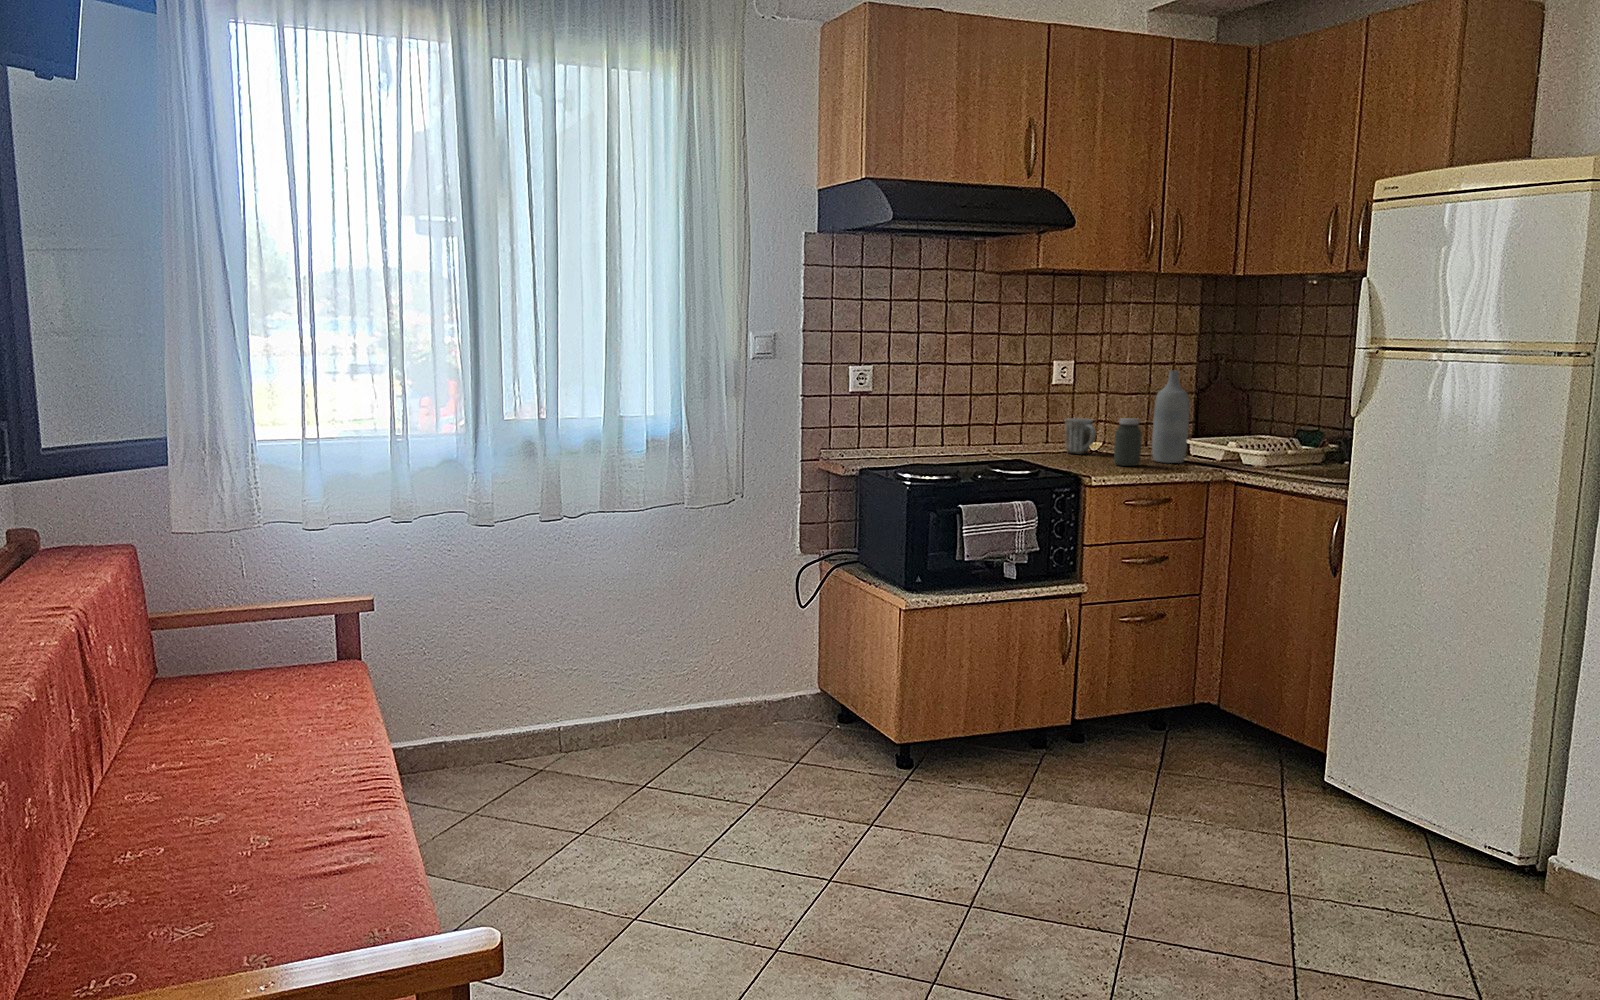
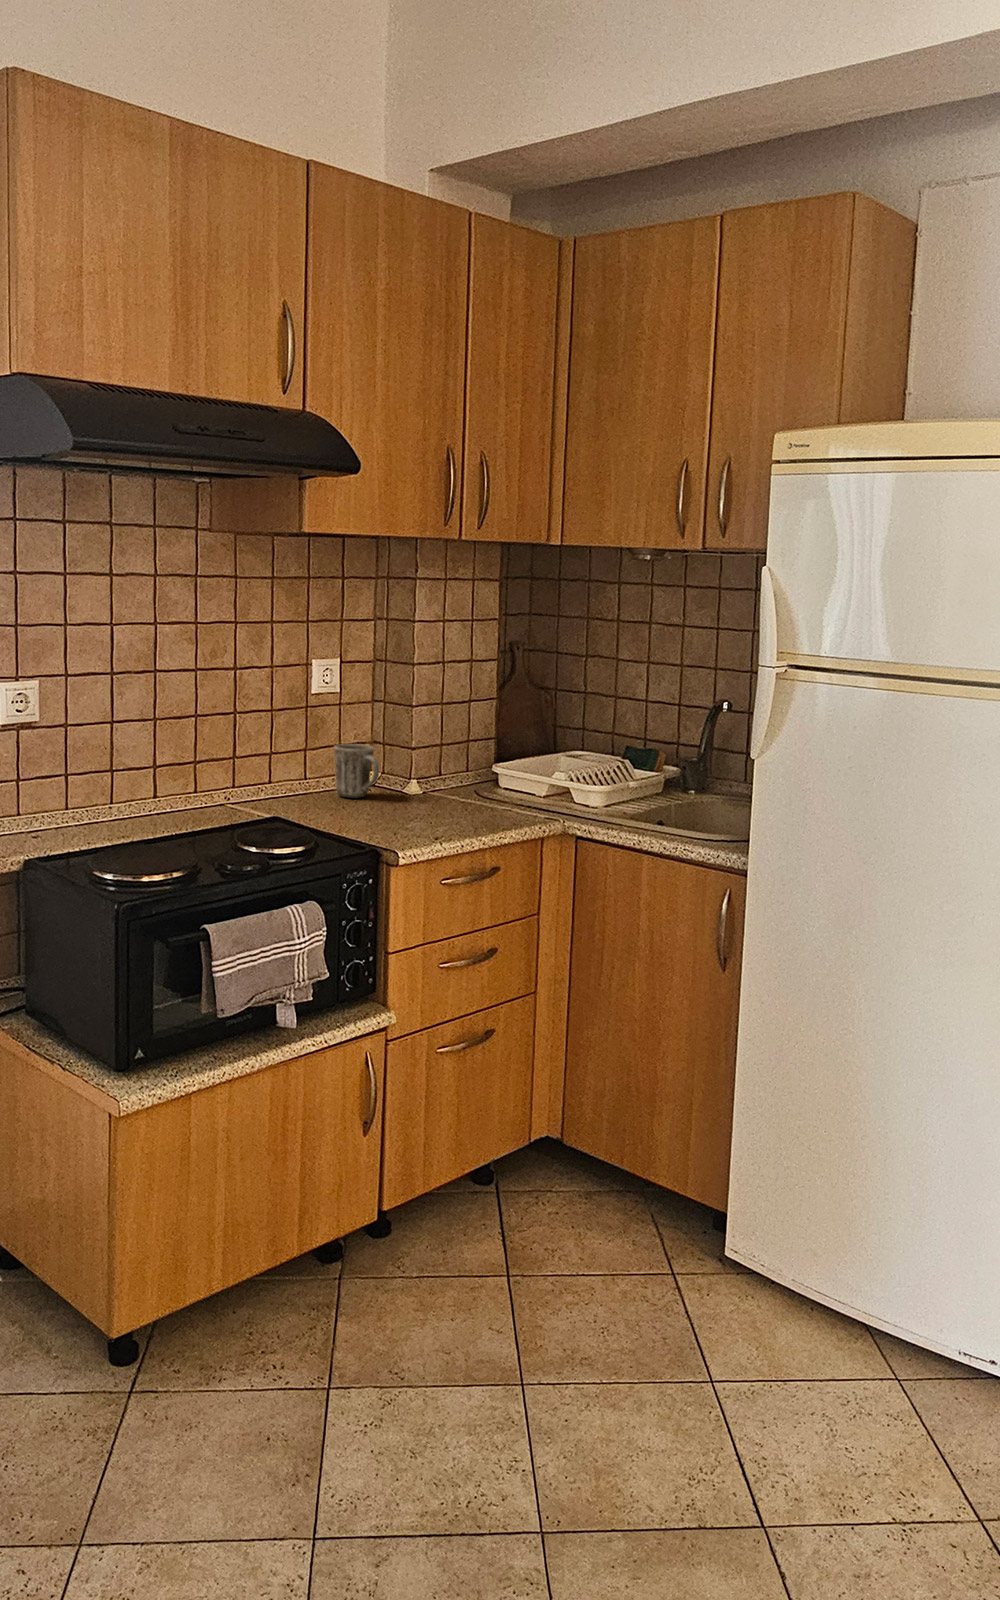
bottle: present [1152,371,1189,463] -> none [461,679,509,811]
jar: present [1114,418,1142,466] -> none [414,752,451,823]

